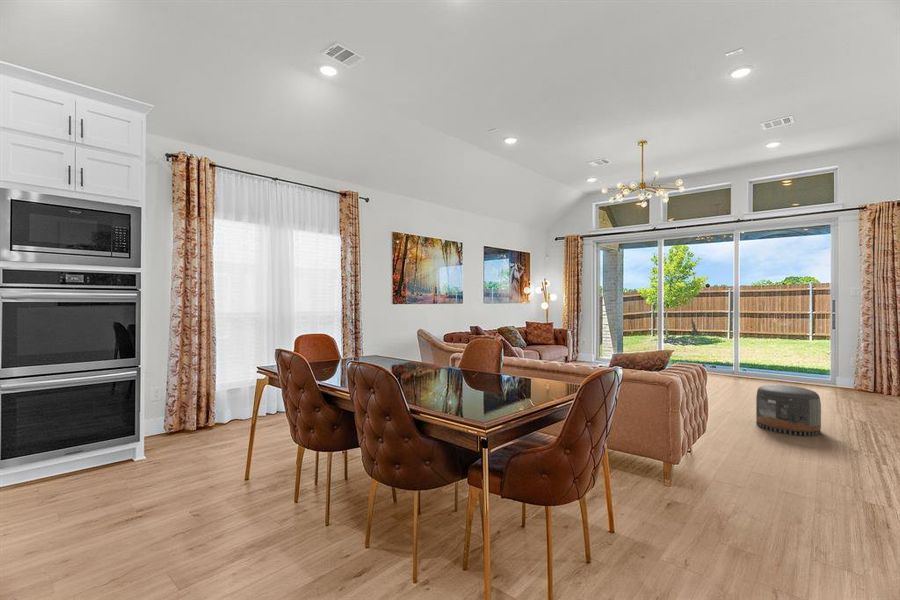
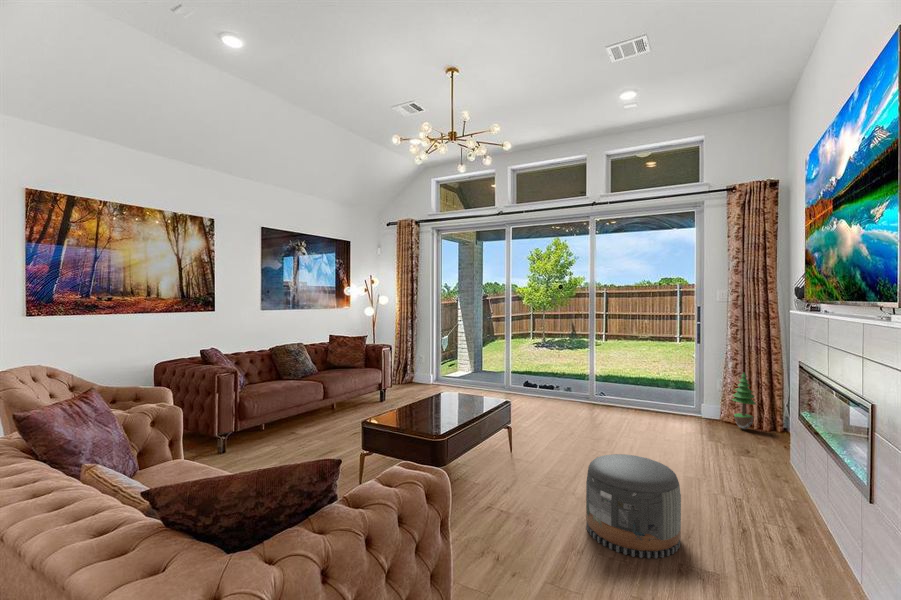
potted tree: none [863,350,885,394] -> present [732,373,756,429]

